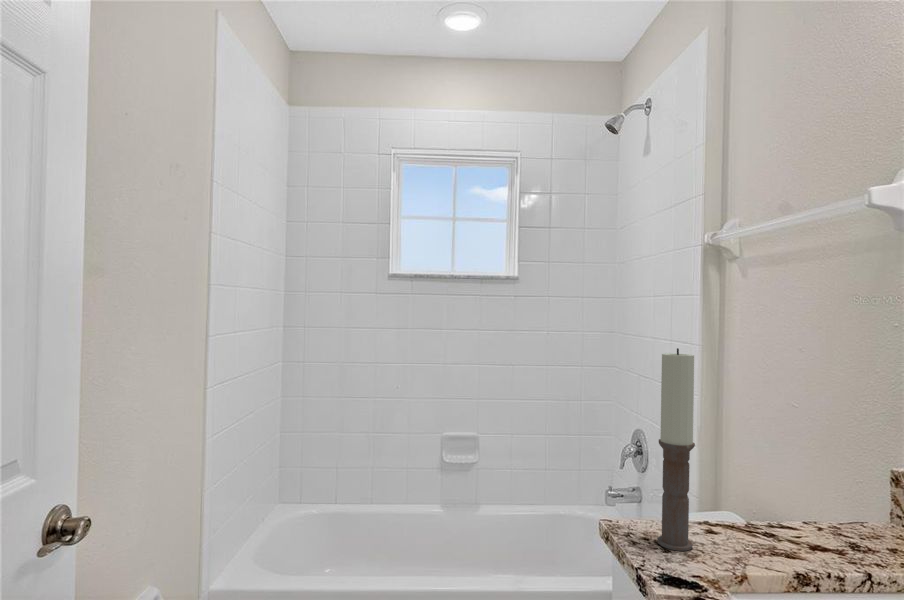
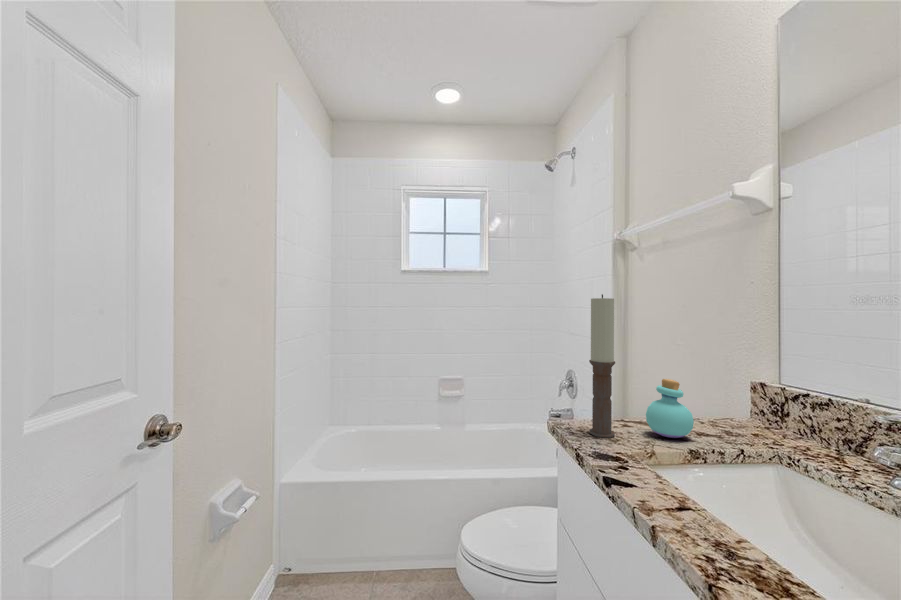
perfume bottle: none [737,468,804,553] -> present [646,379,694,438]

